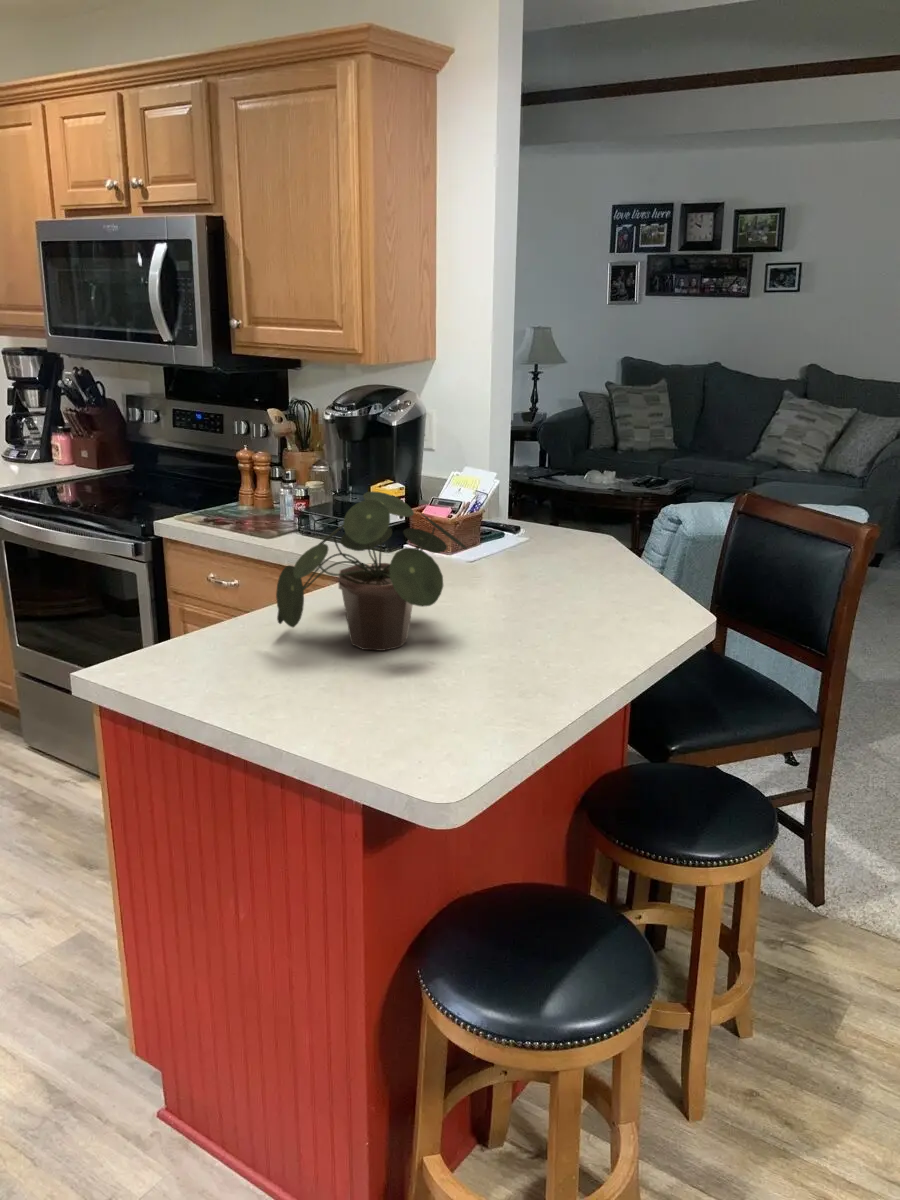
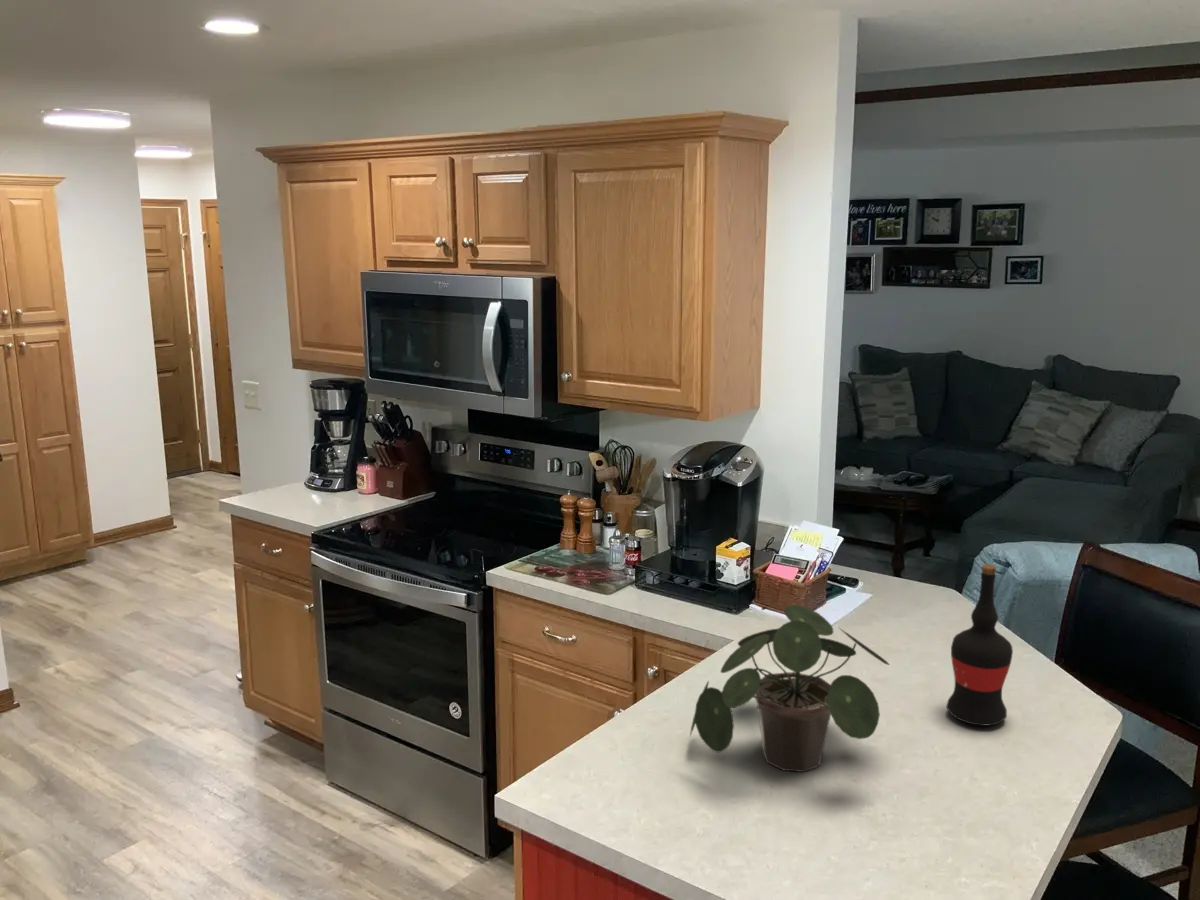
wine bottle: none [545,462,605,620] -> present [946,564,1013,726]

